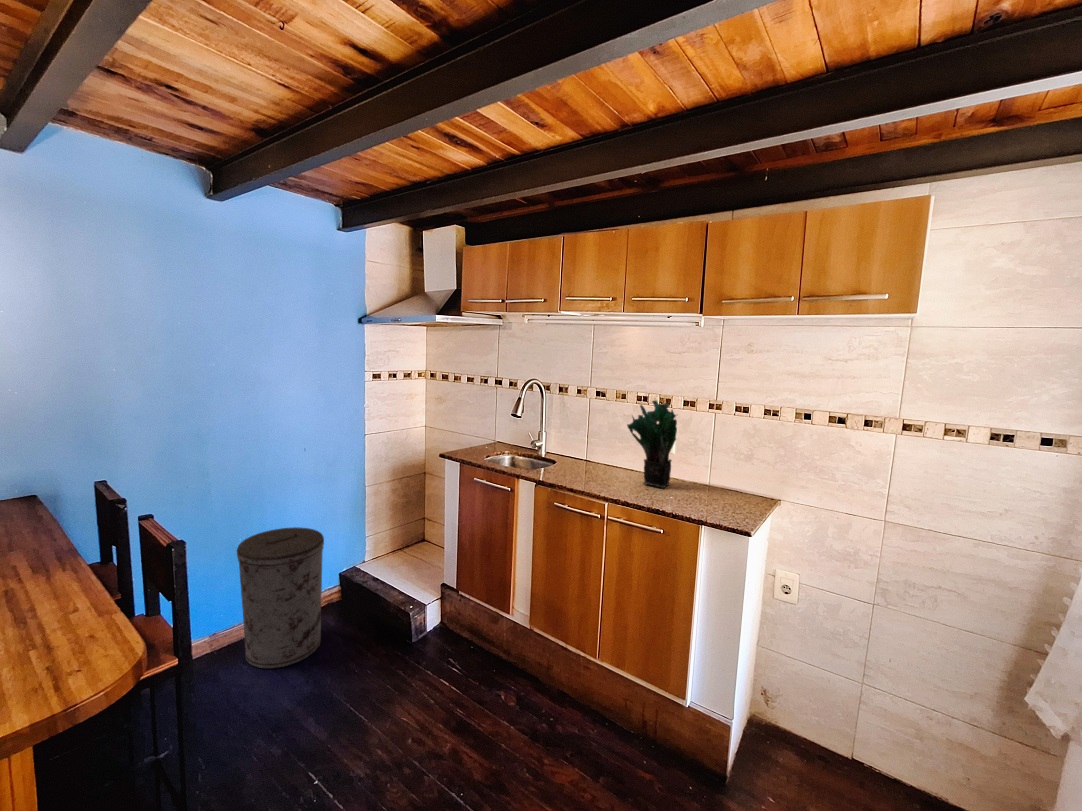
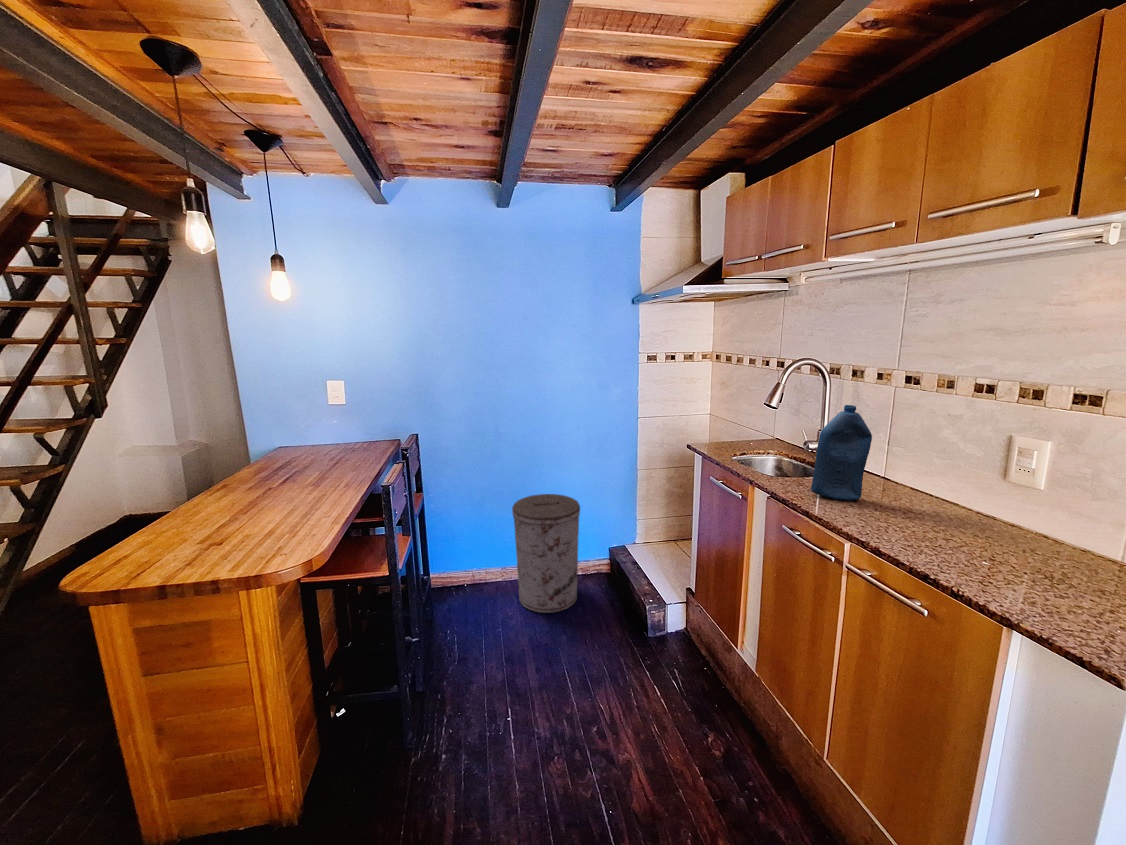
potted plant: present [627,401,677,488] -> none [912,390,1044,544]
bottle: none [564,412,596,478] -> present [811,405,872,501]

